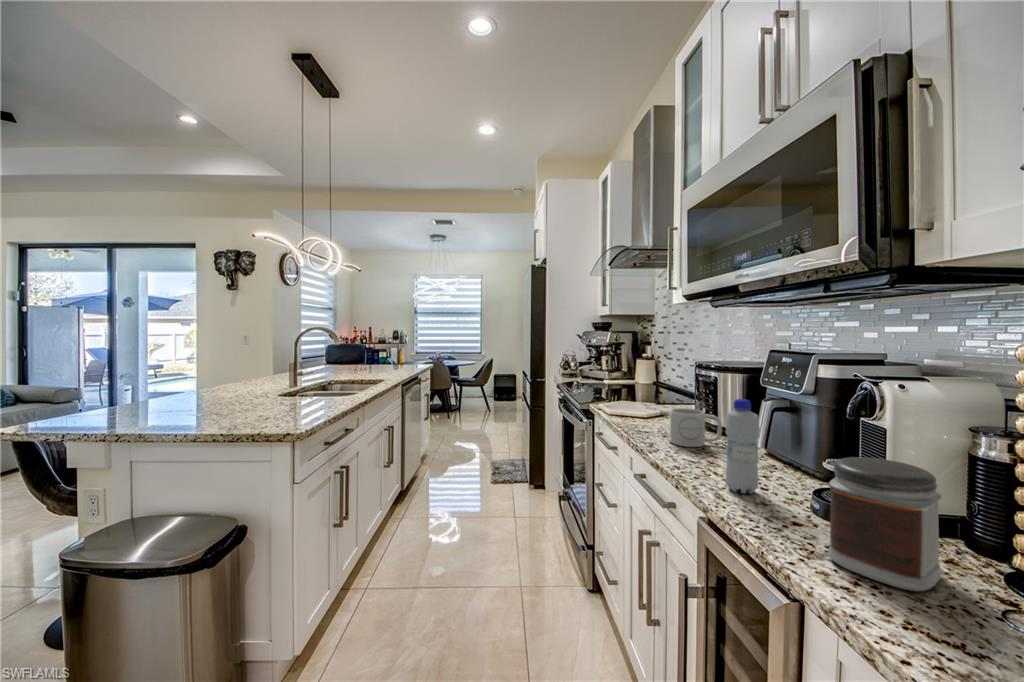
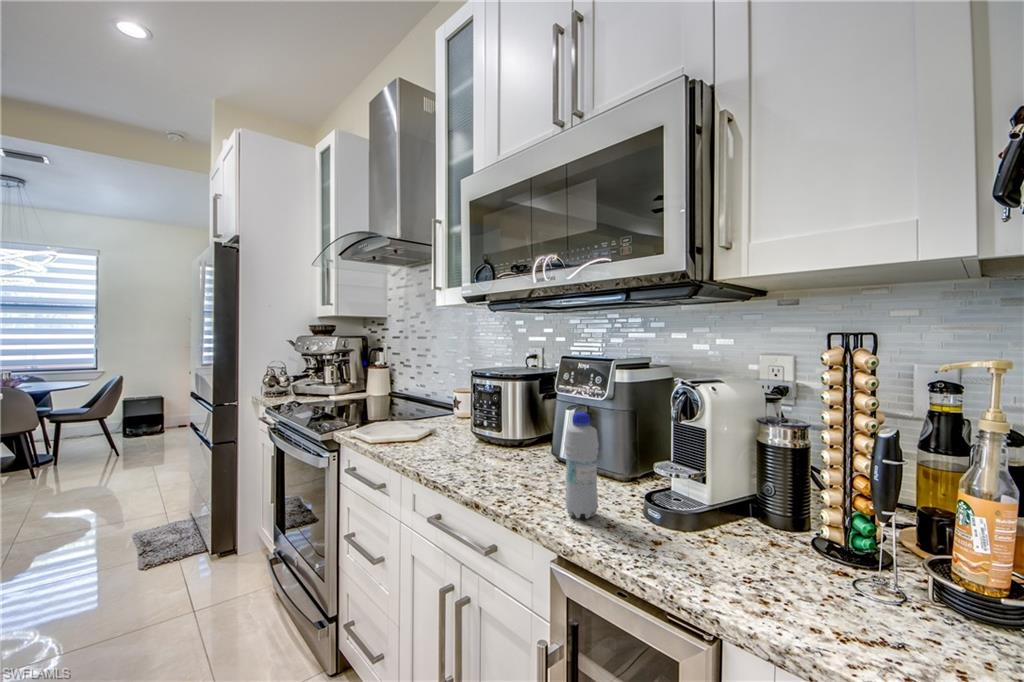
mug: present [670,408,722,447] -> none [464,425,515,470]
jar: present [828,457,942,591] -> none [711,461,807,592]

